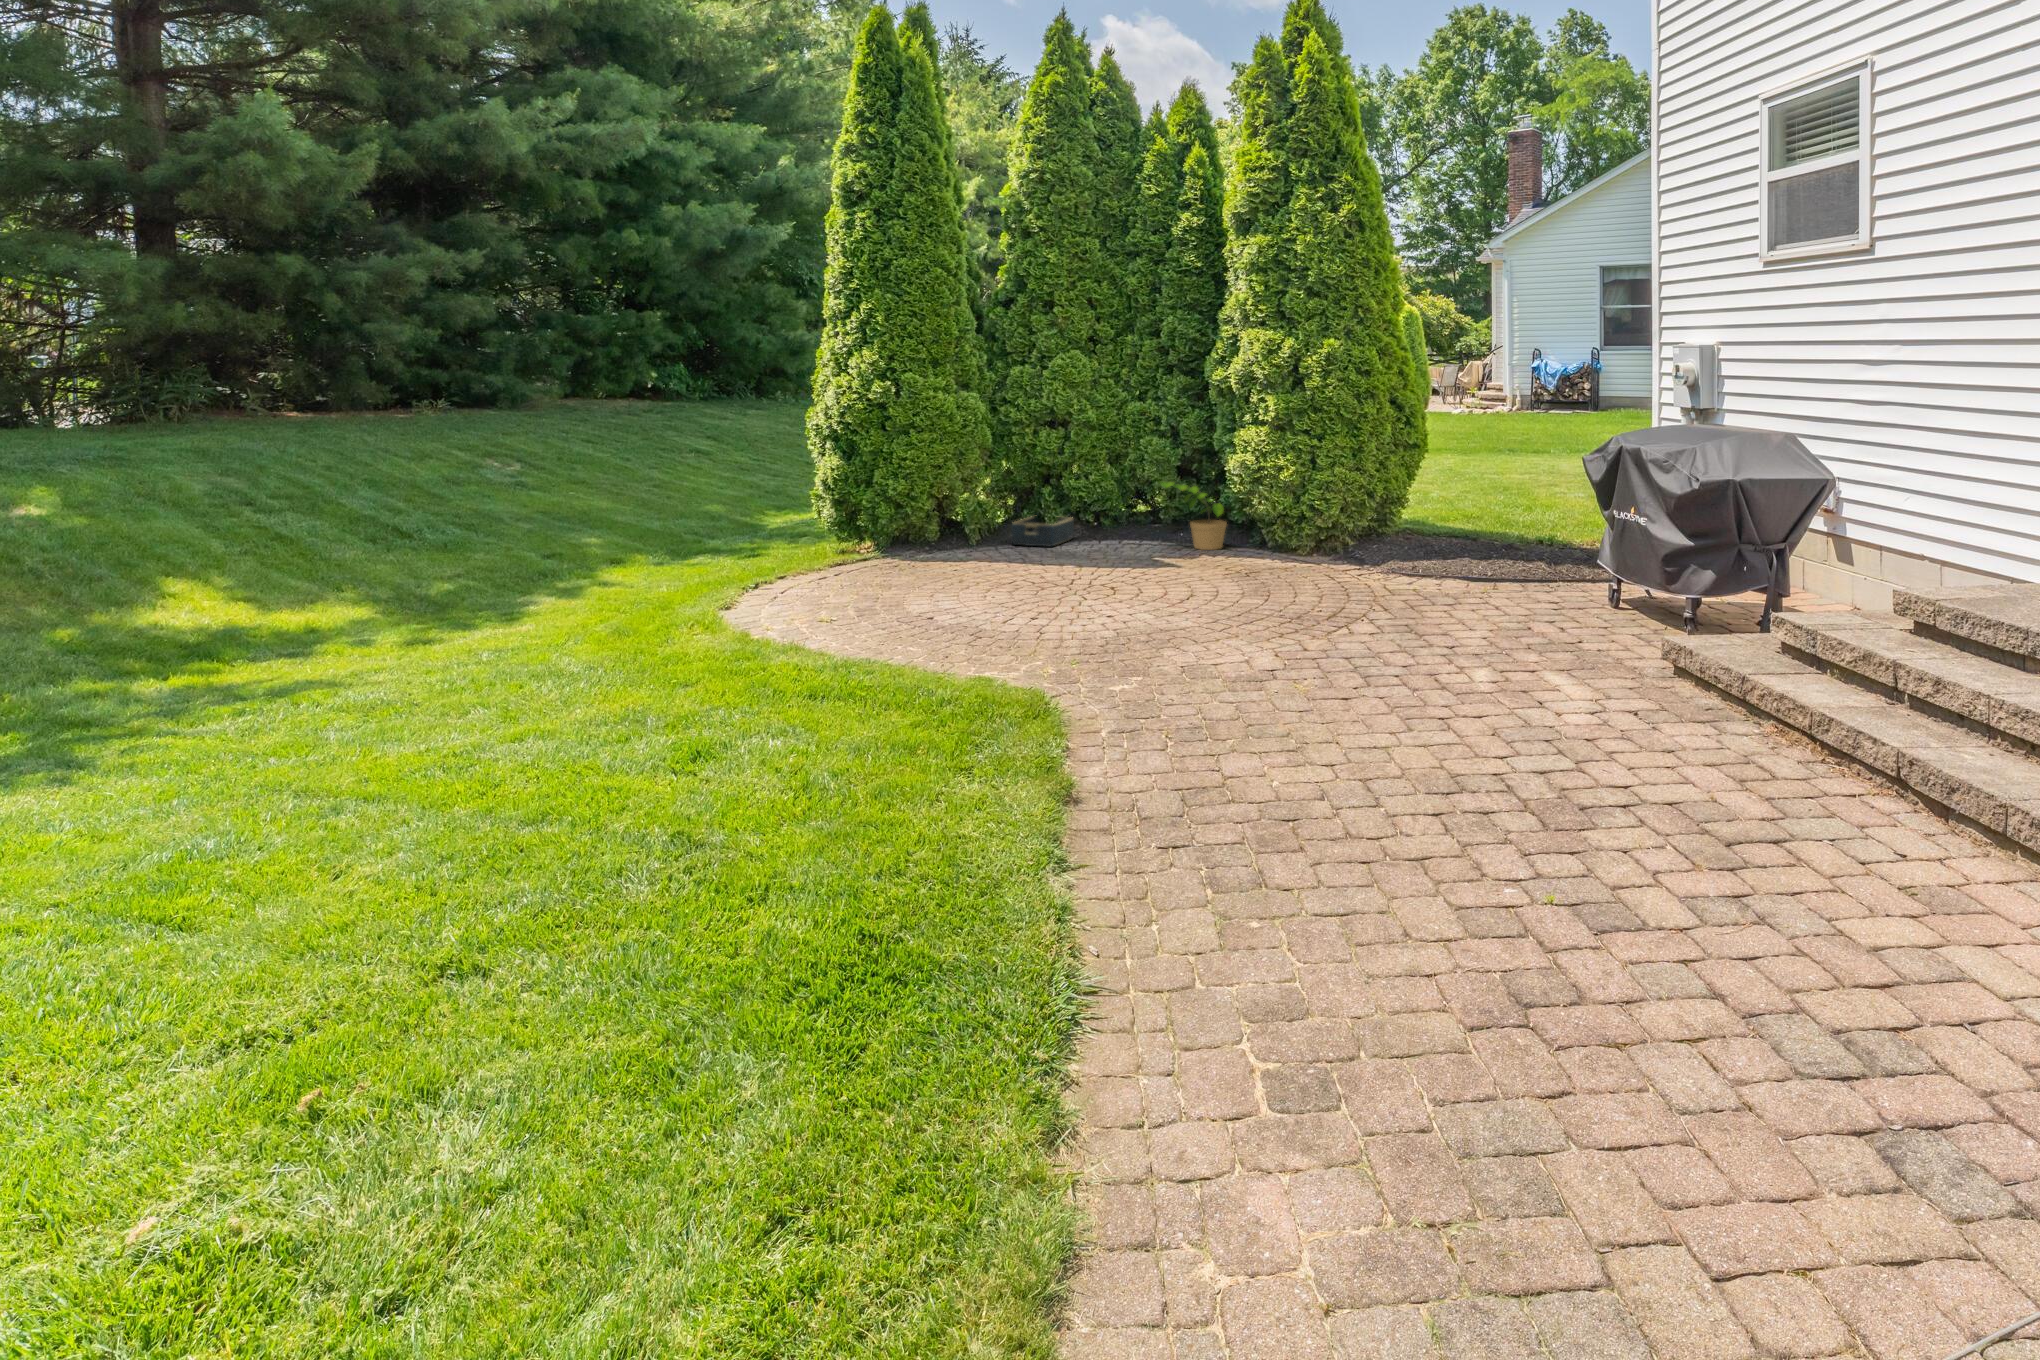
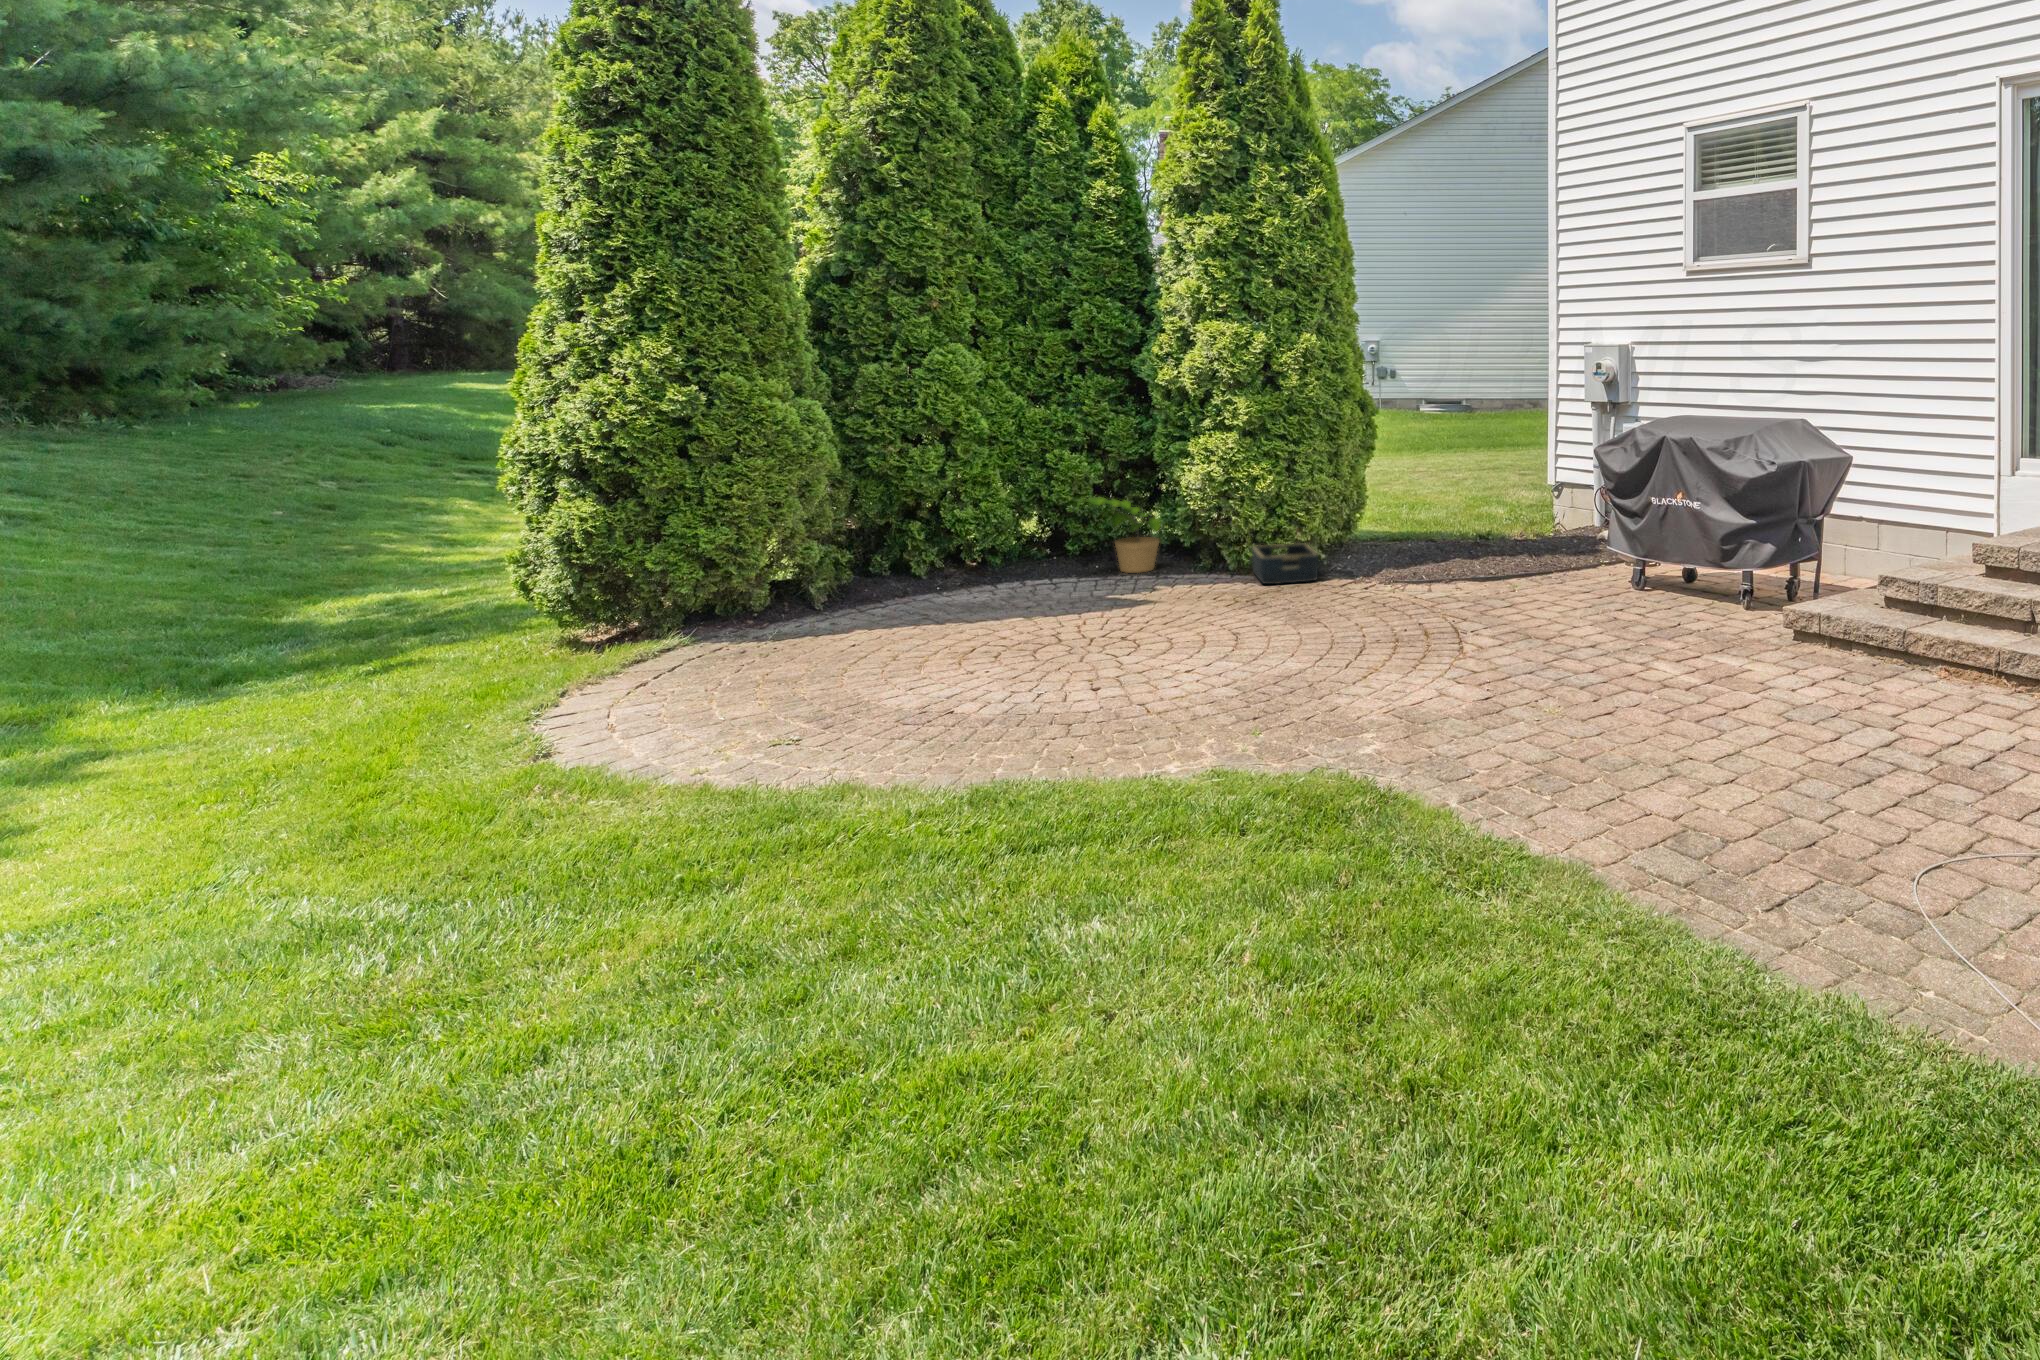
basket: present [1011,517,1074,547] -> present [1252,543,1318,584]

